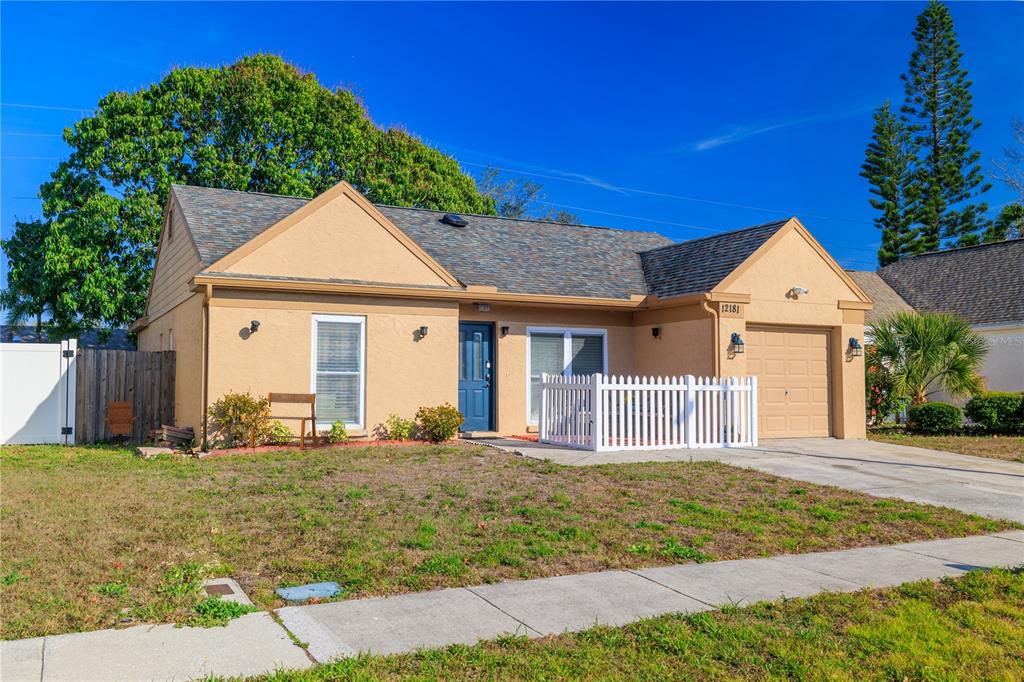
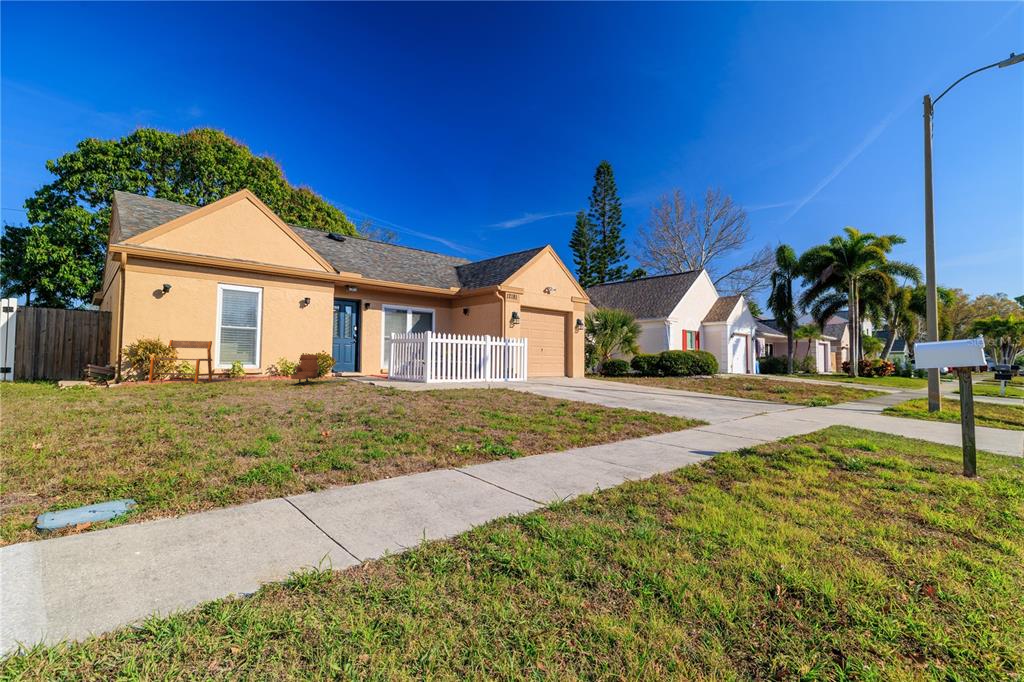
lounge chair: present [103,402,137,442] -> present [291,355,320,386]

